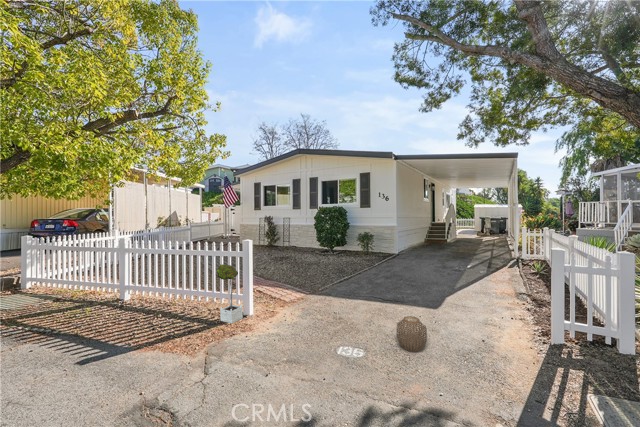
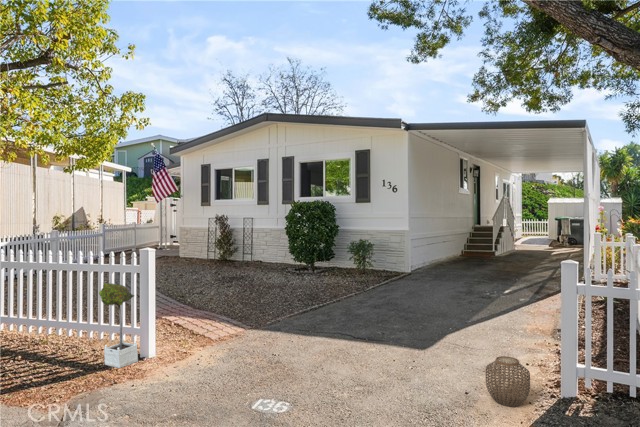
woven basket: present [397,316,427,352] -> present [486,356,530,407]

